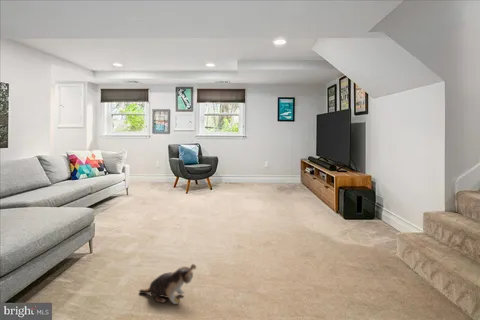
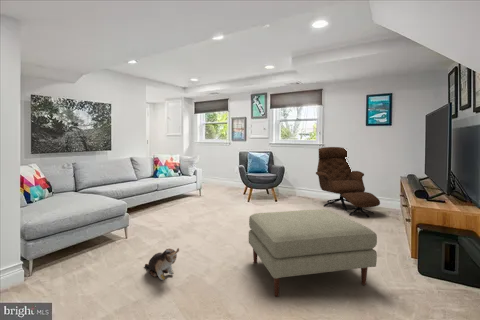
lounge chair: none [246,141,302,200] -> present [316,147,380,217]
ottoman: none [242,200,355,289] -> present [249,209,377,297]

